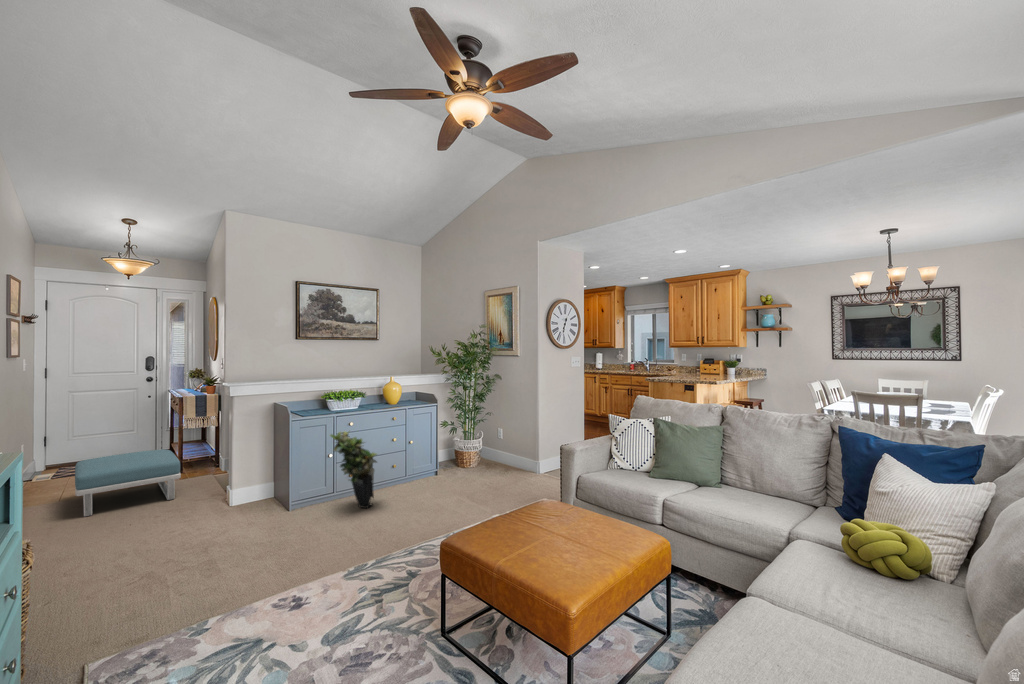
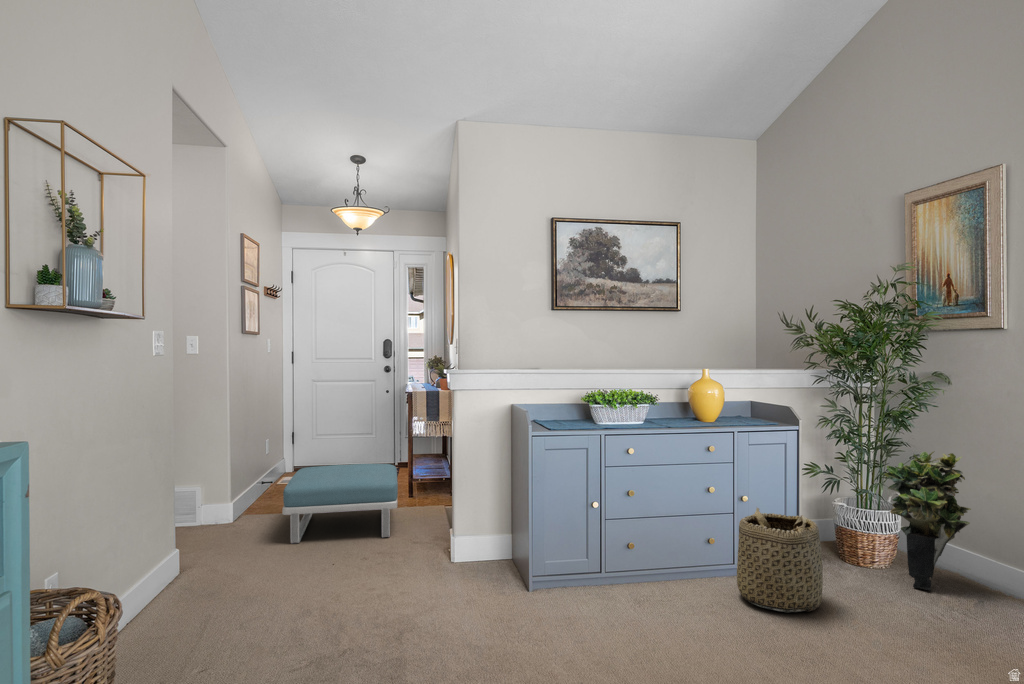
potted plant: present [330,431,377,508] -> present [885,451,971,591]
basket: none [407,446,445,493] -> present [737,508,823,612]

